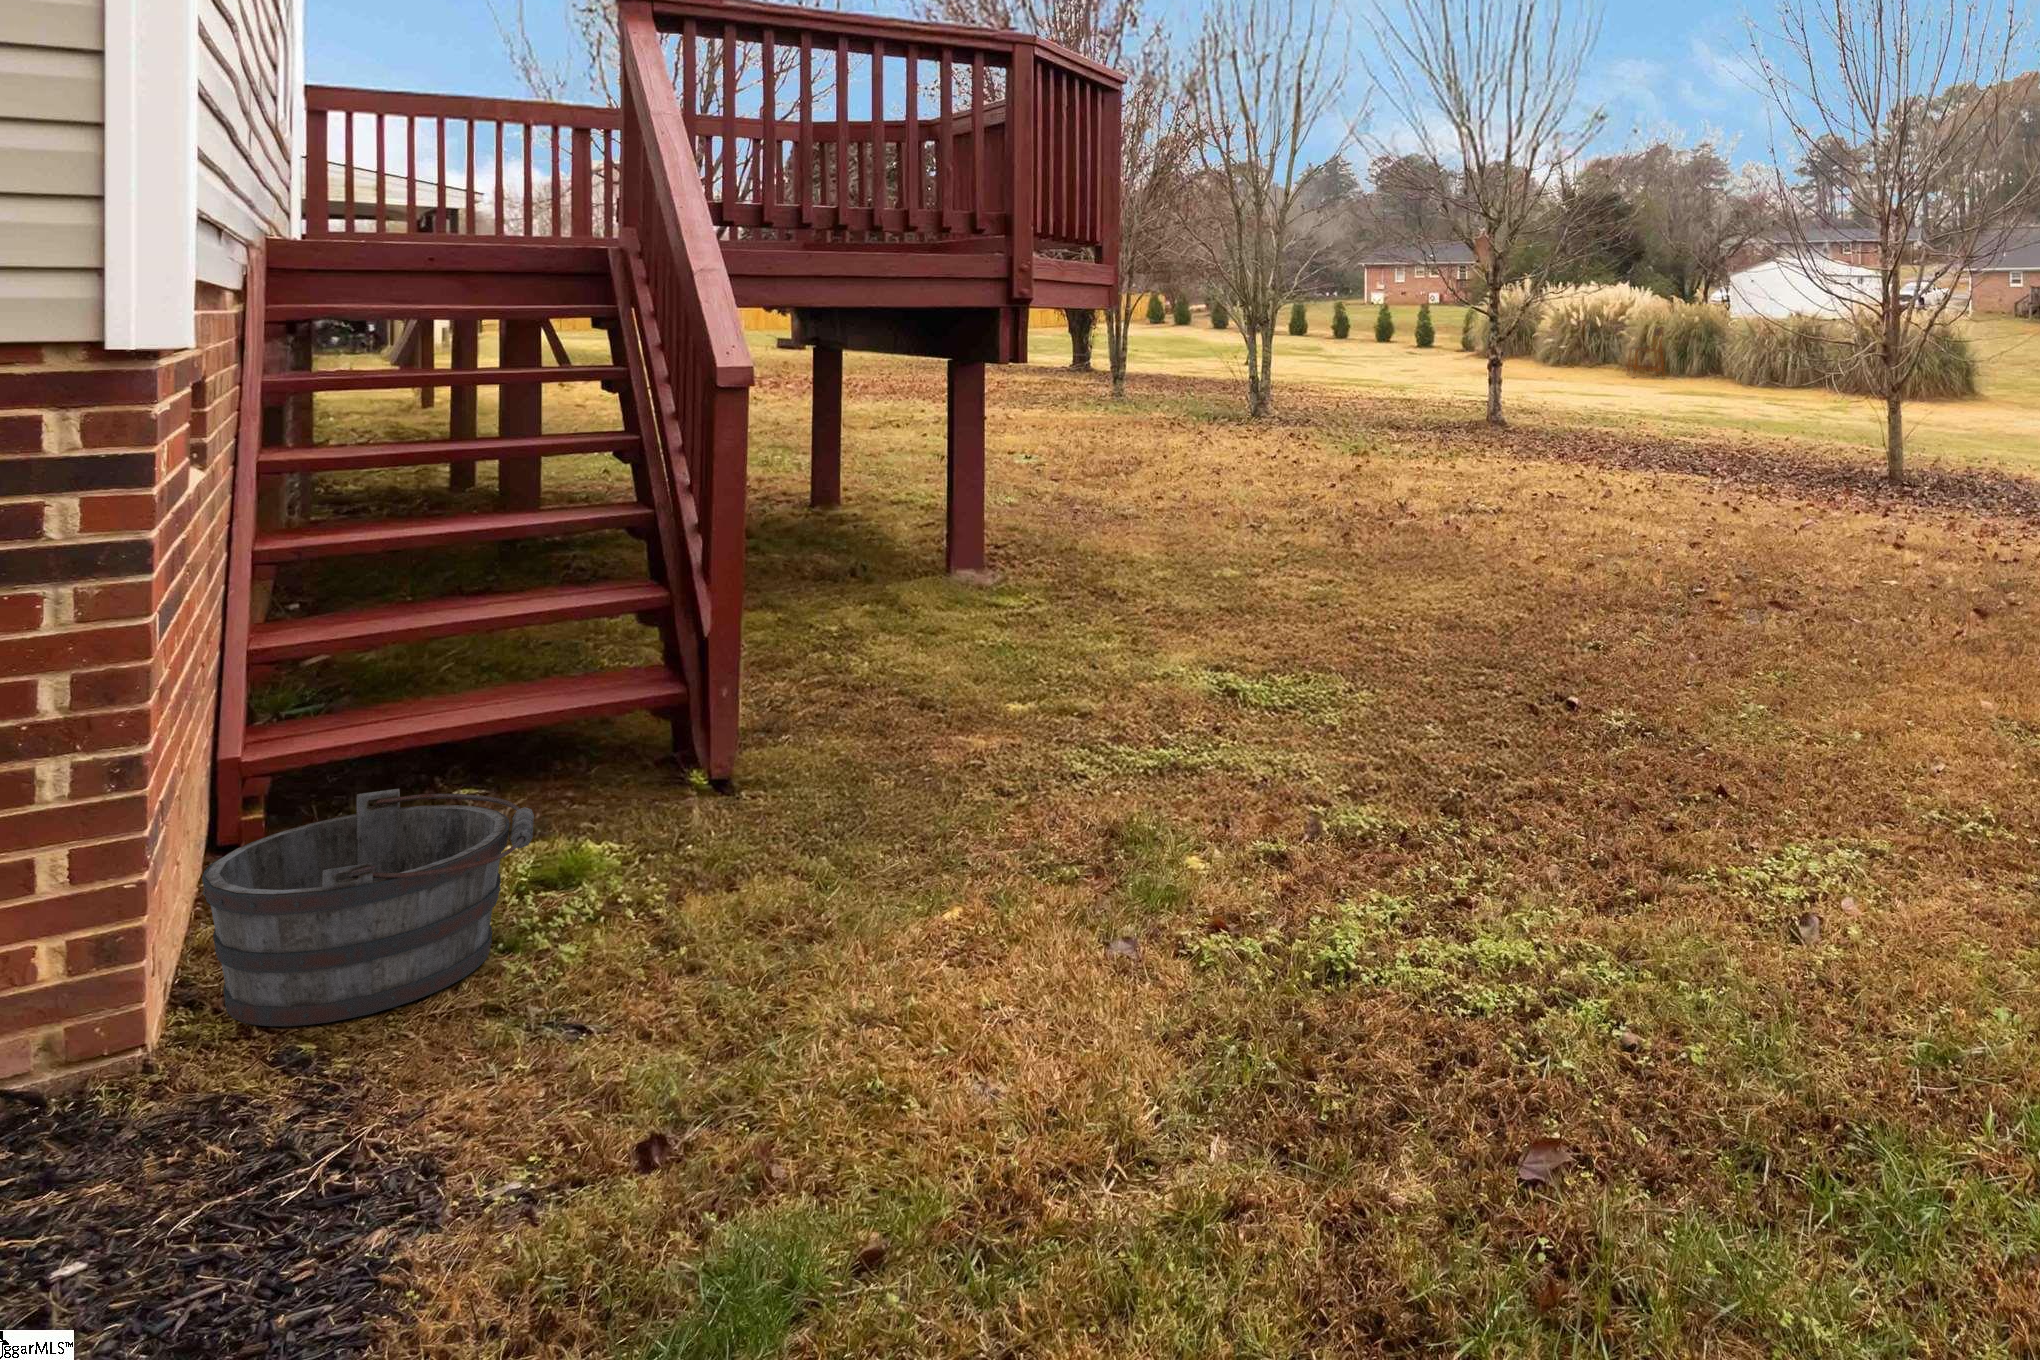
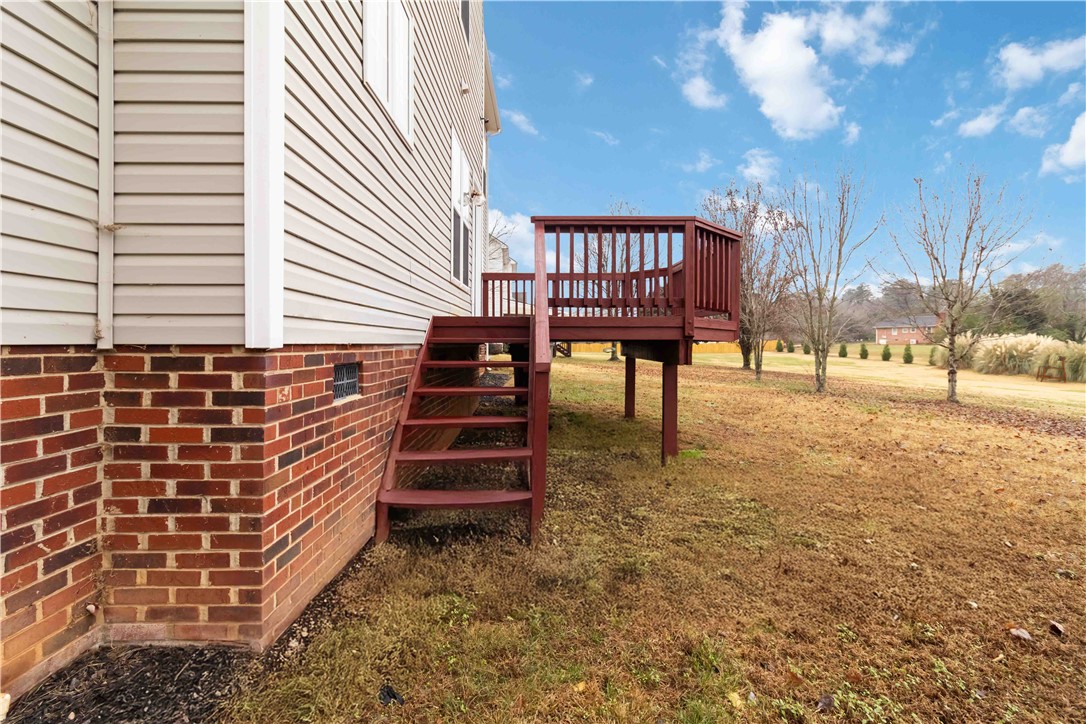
bucket: present [202,789,534,1026] -> none [305,528,422,637]

